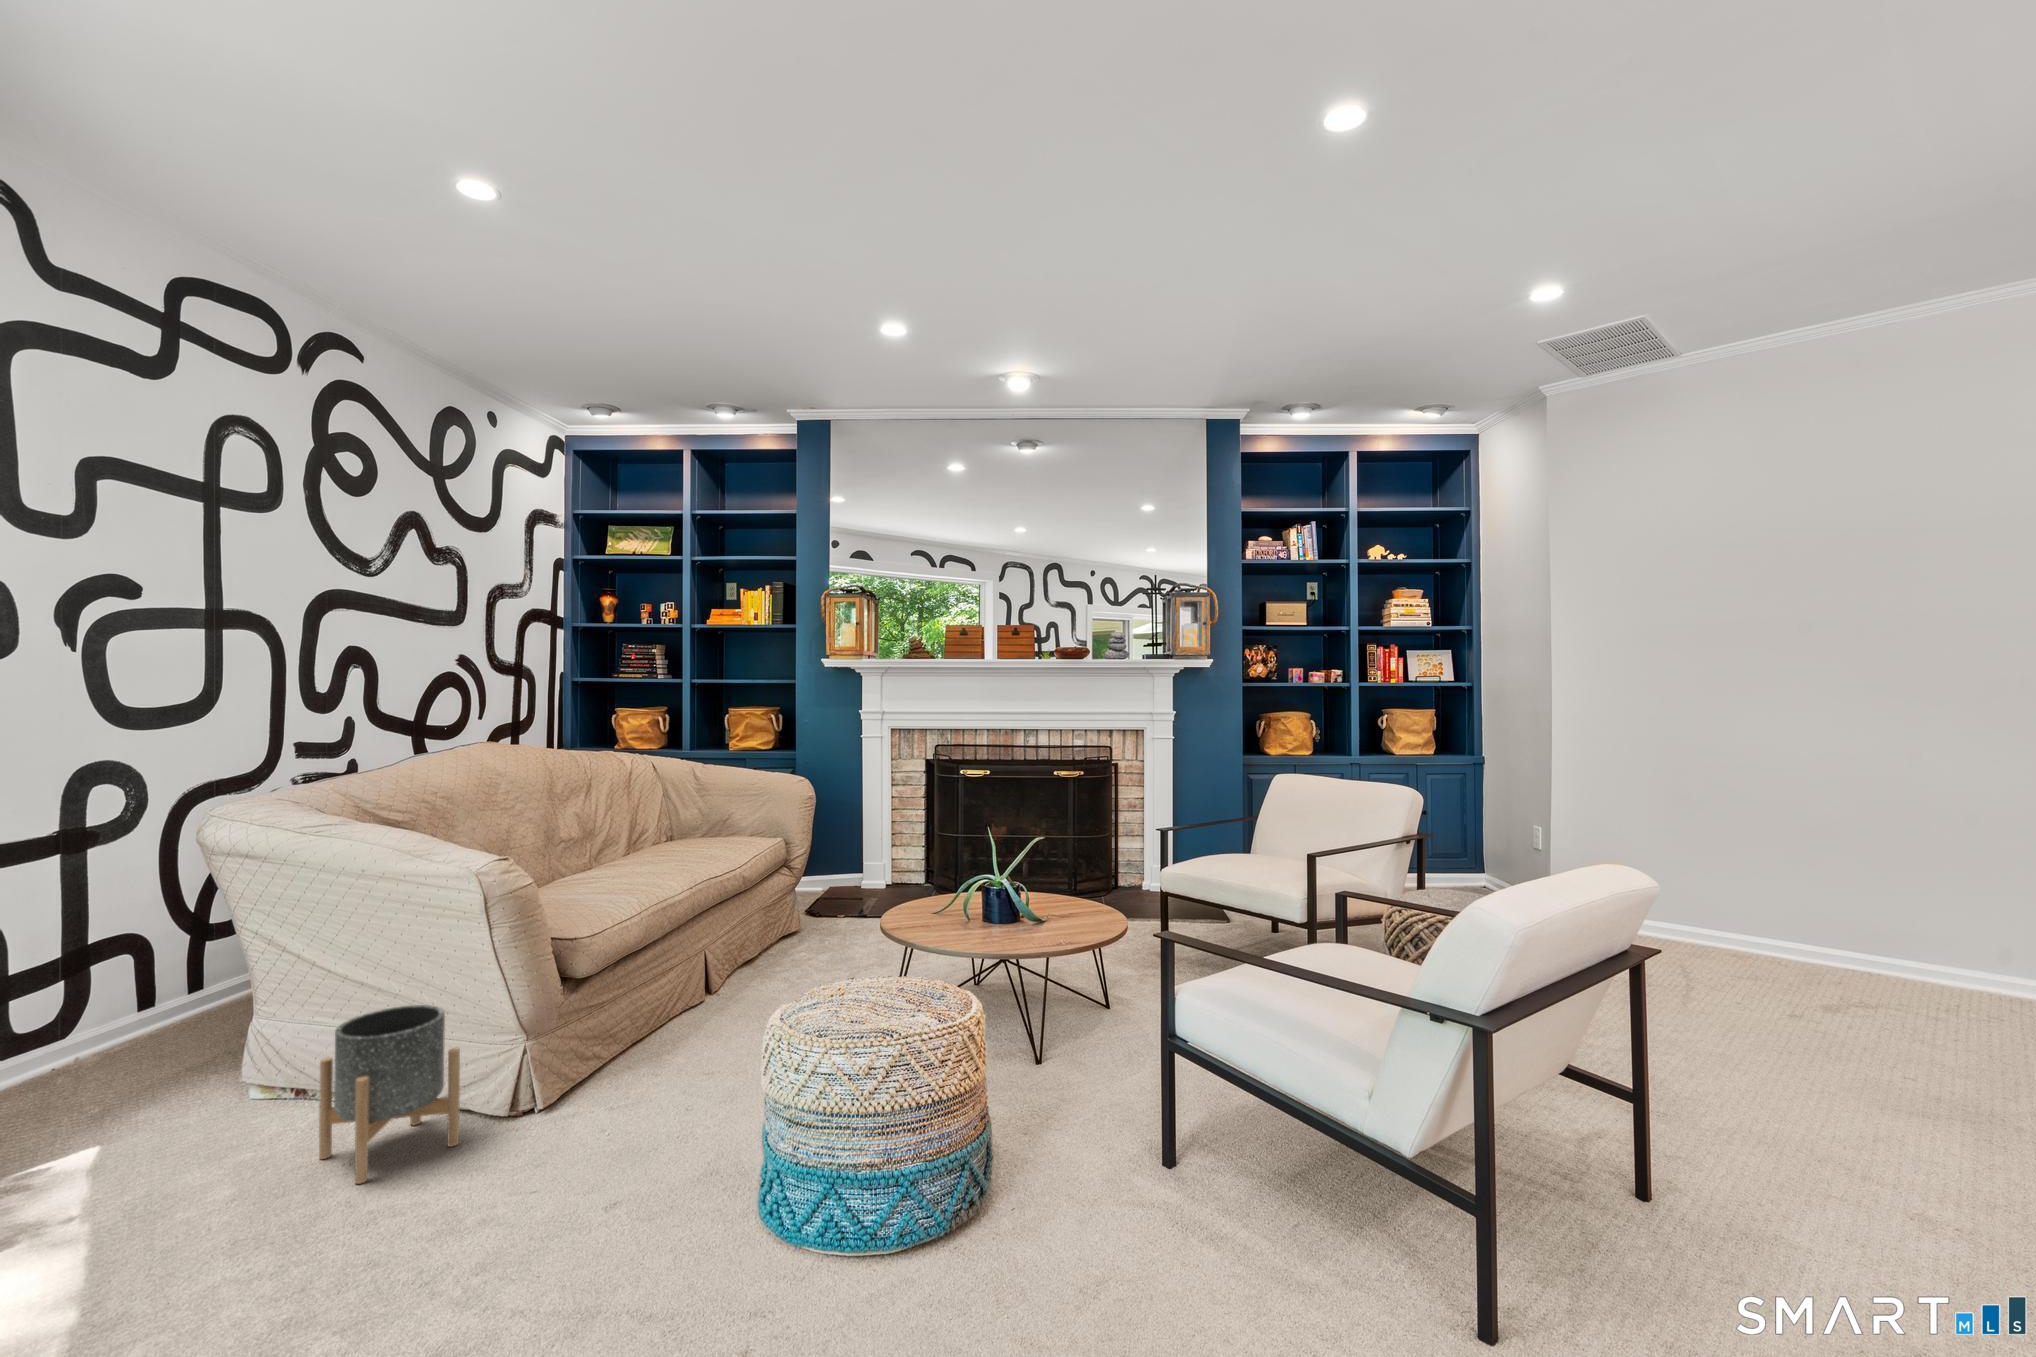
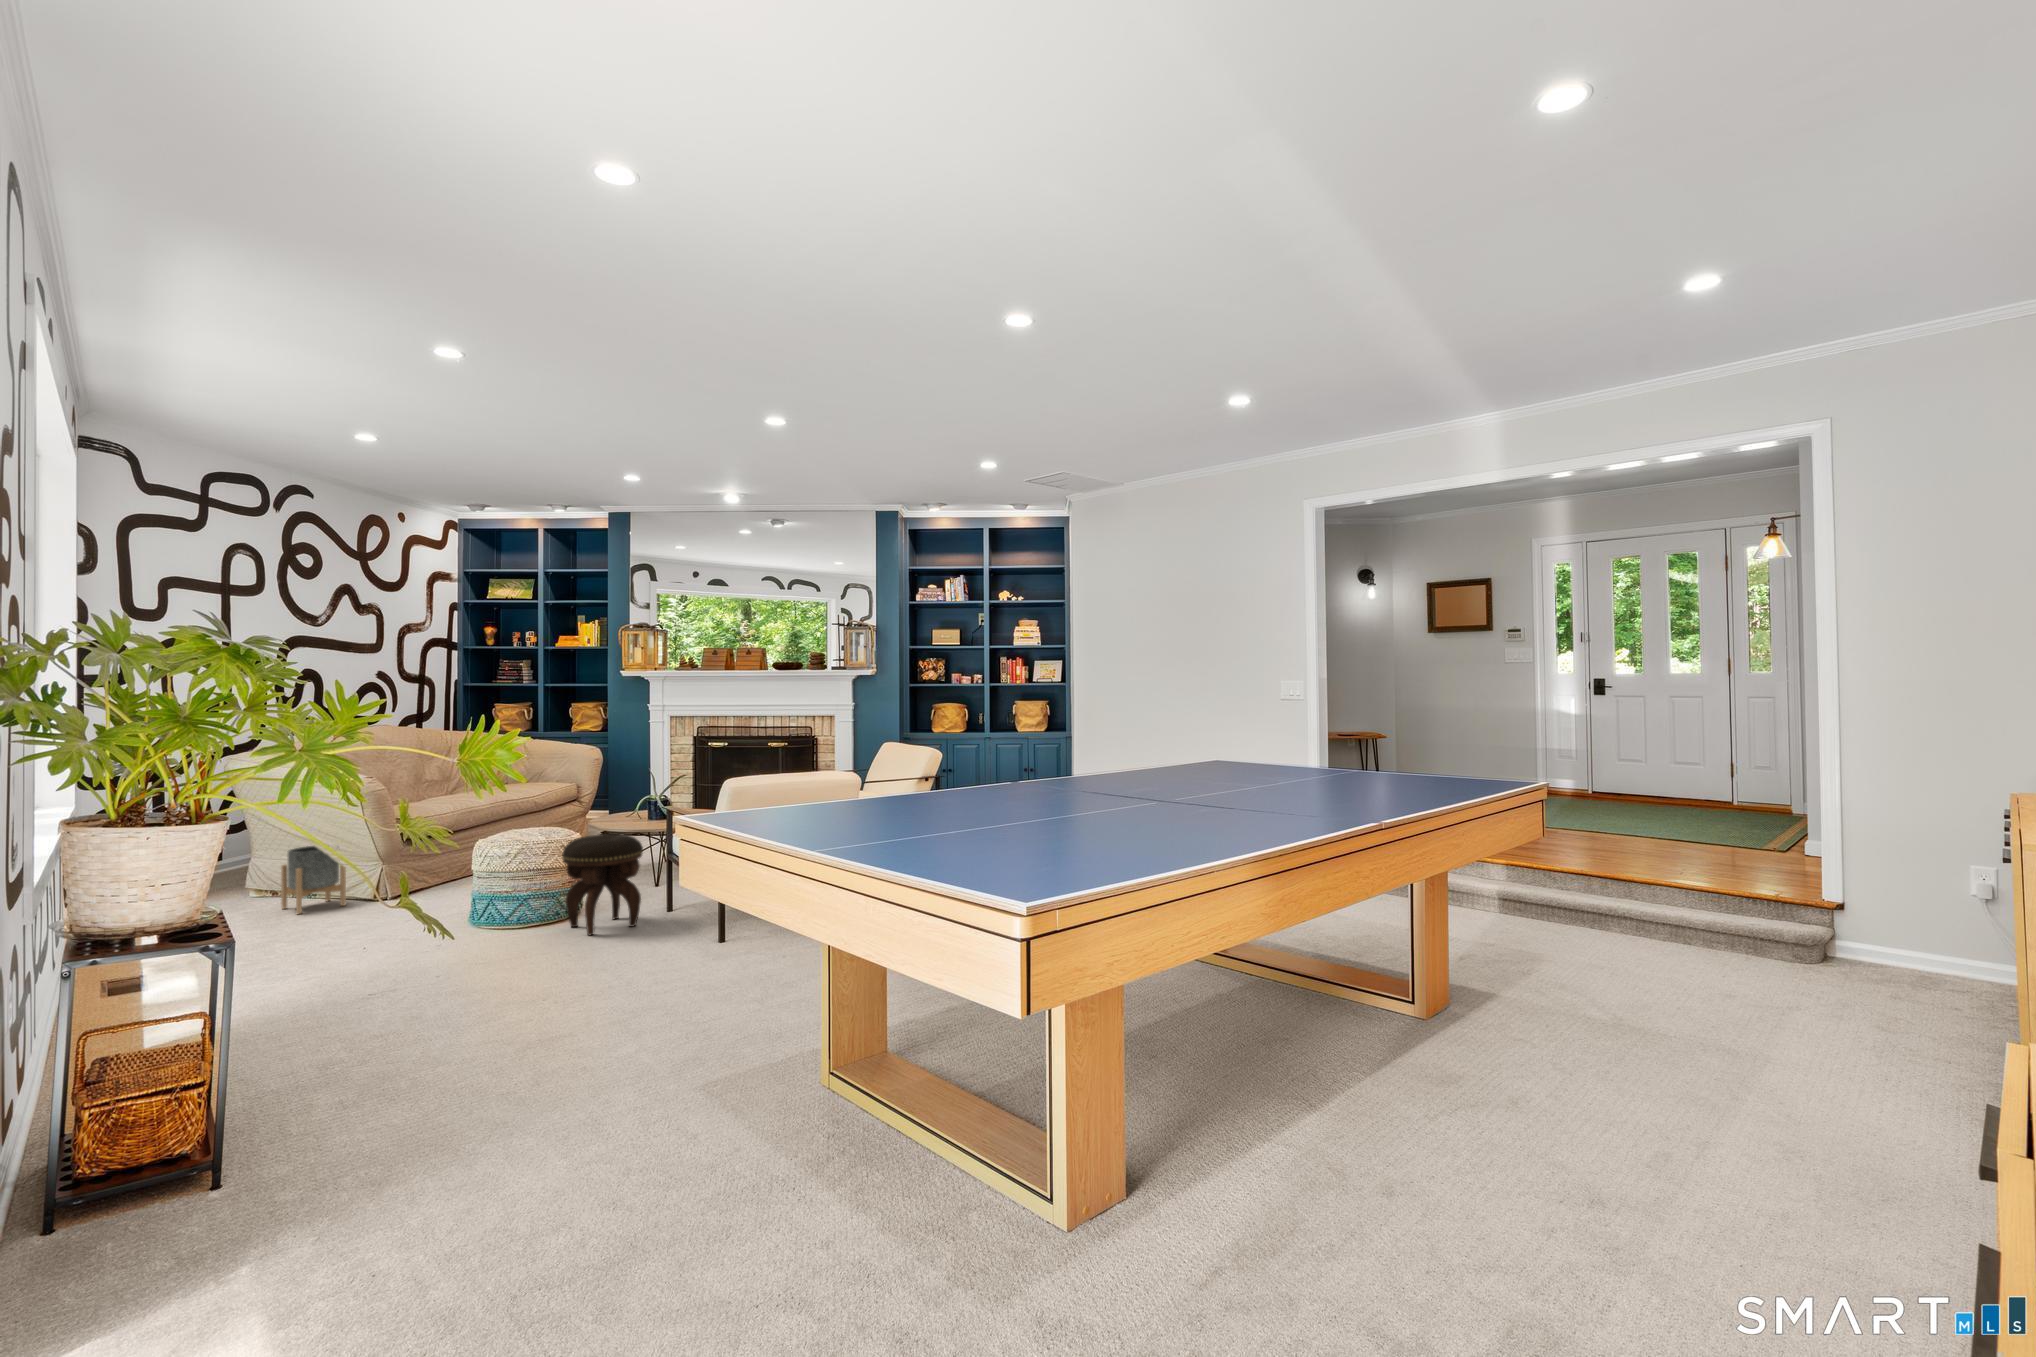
footstool: none [1030,1009,1210,1301] -> present [562,834,643,935]

